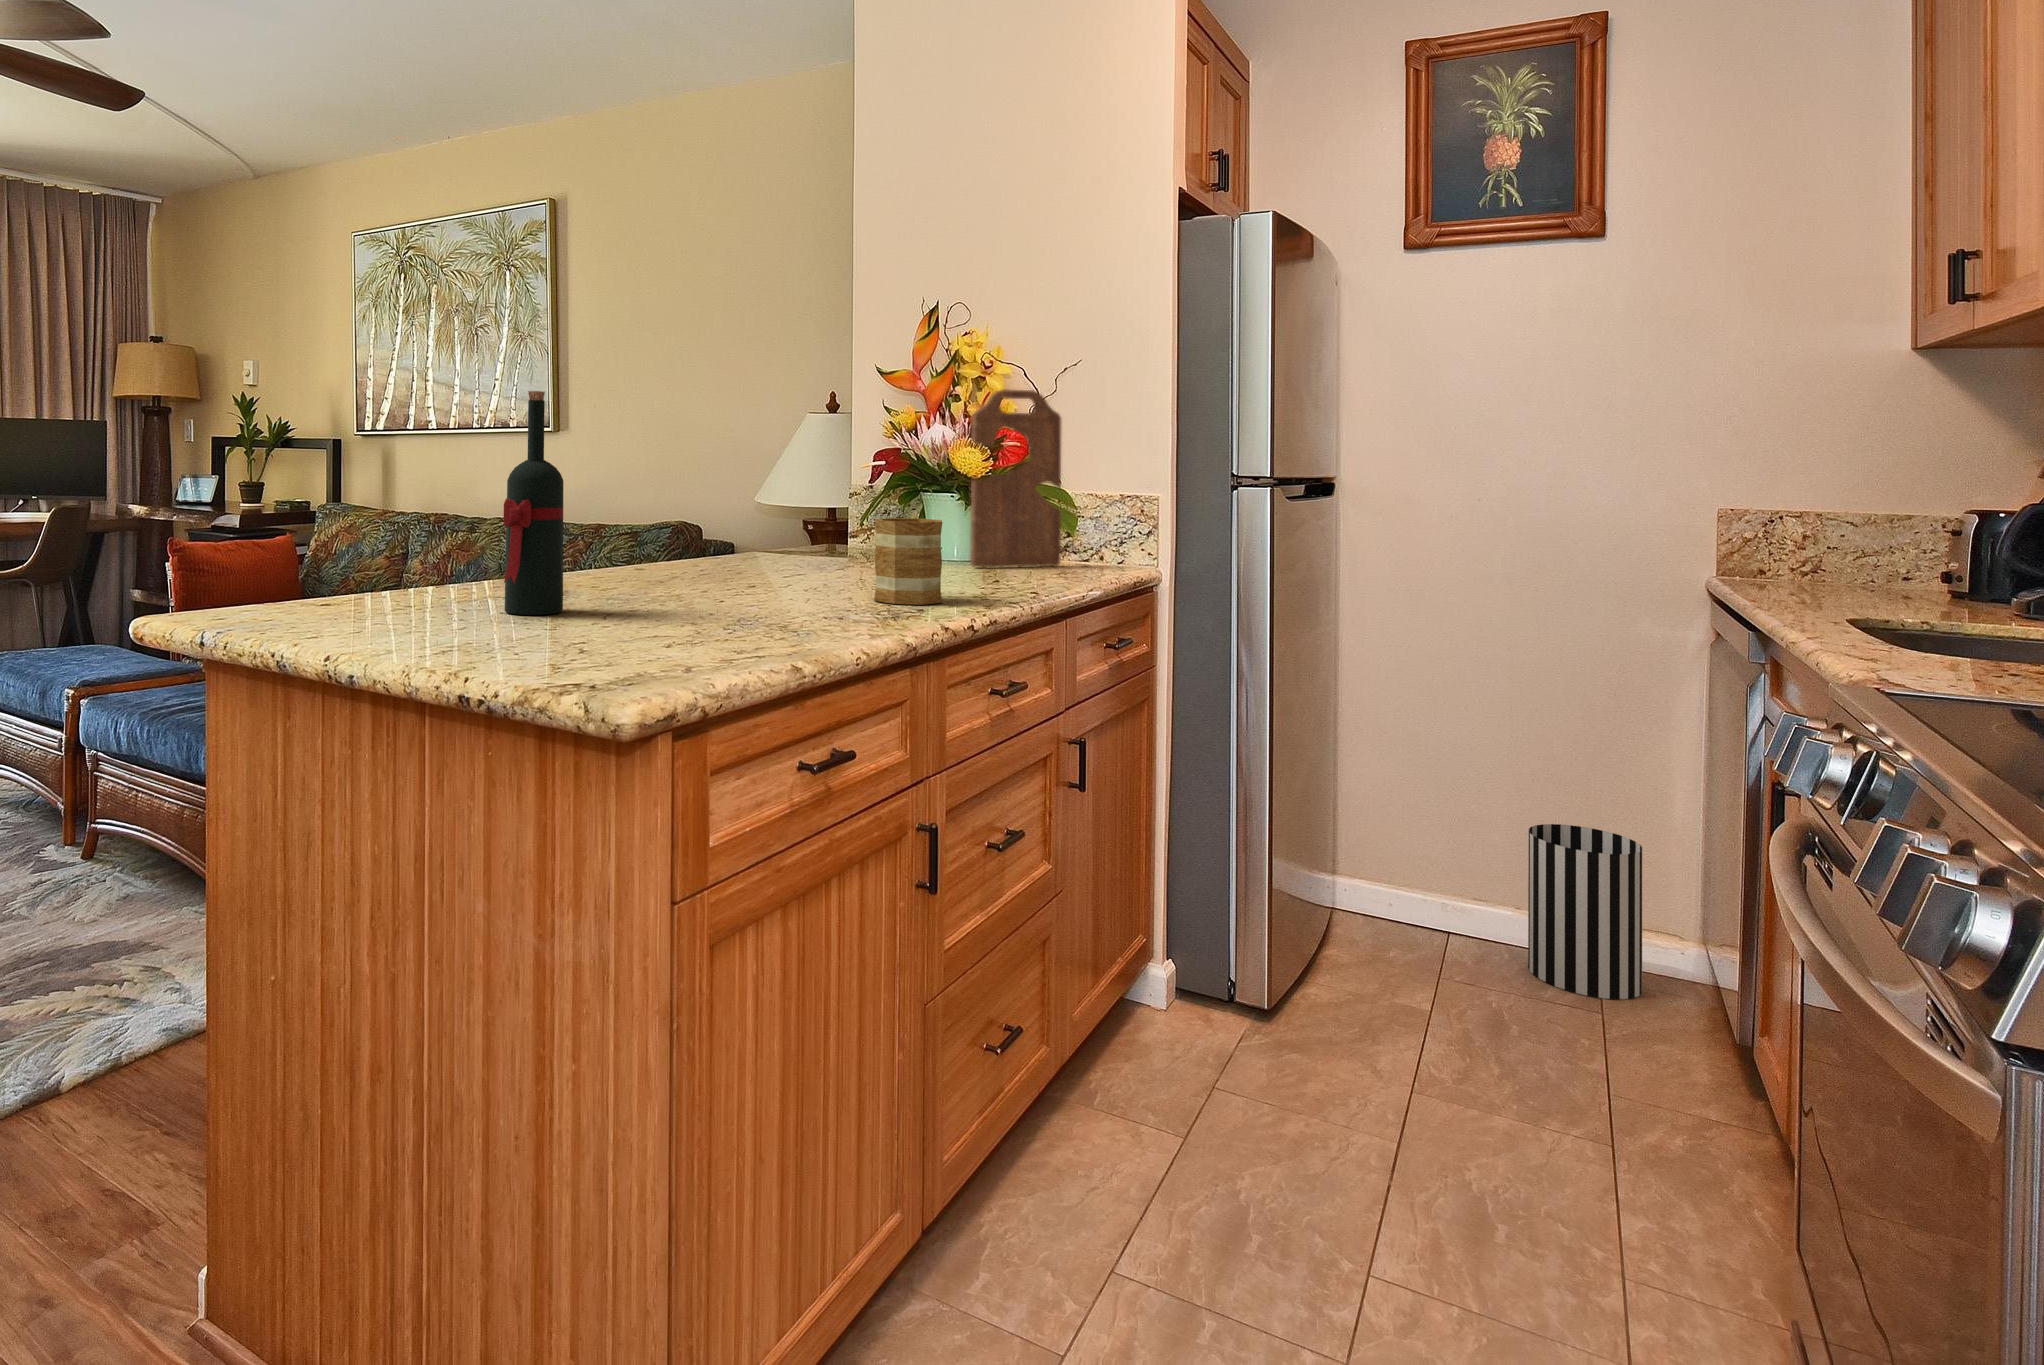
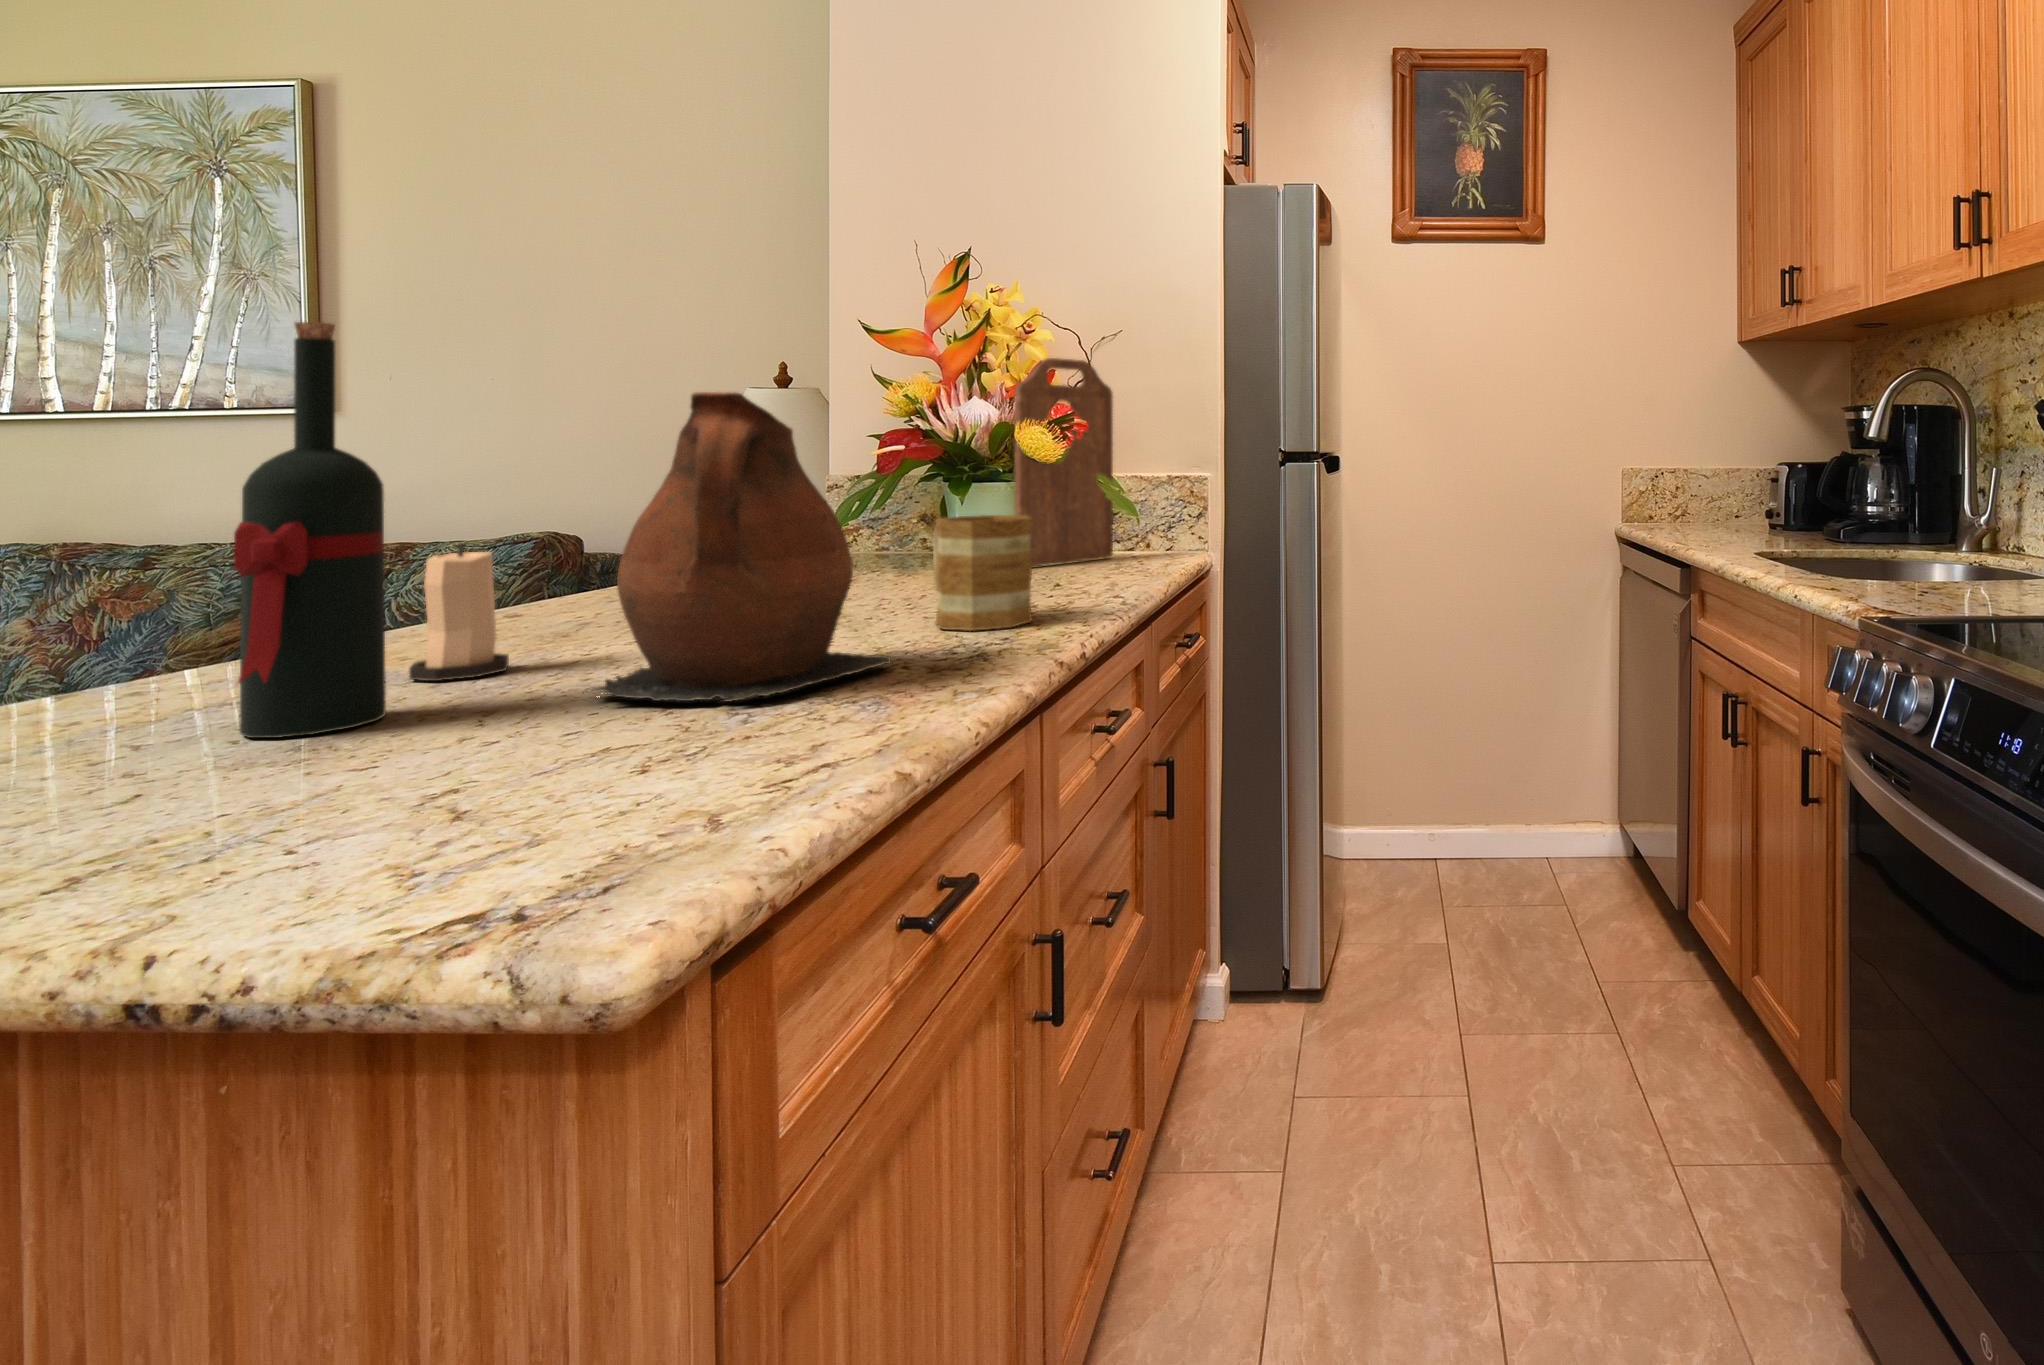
ceramic pitcher: none [648,429,824,623] -> present [582,392,891,702]
candle: none [577,517,624,599] -> present [409,543,509,681]
wastebasket: present [1528,824,1642,999] -> none [1491,742,1570,886]

